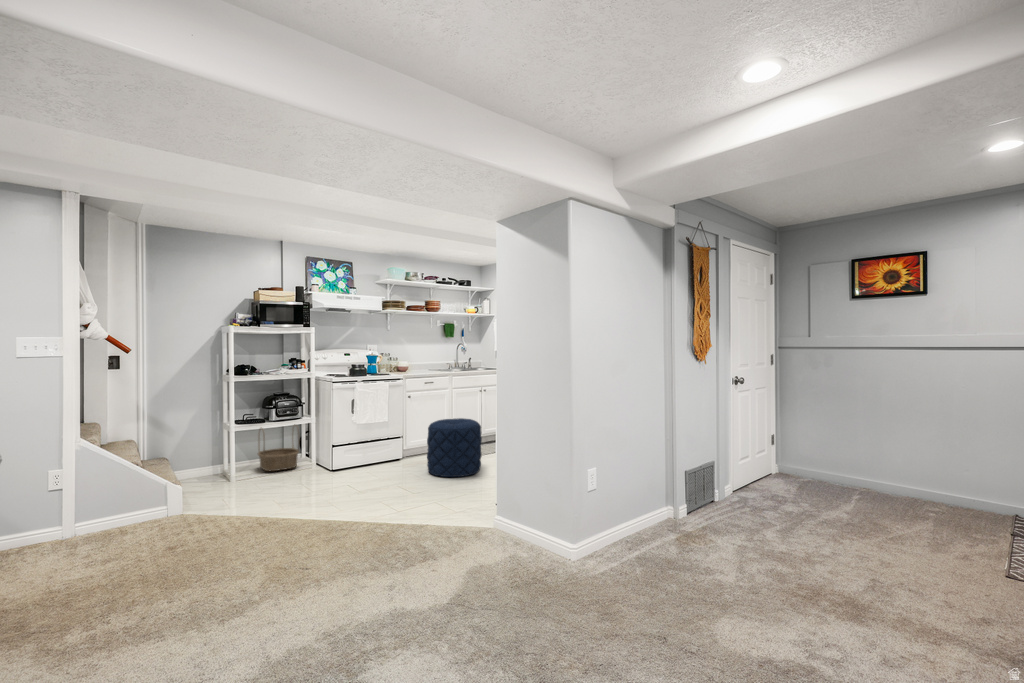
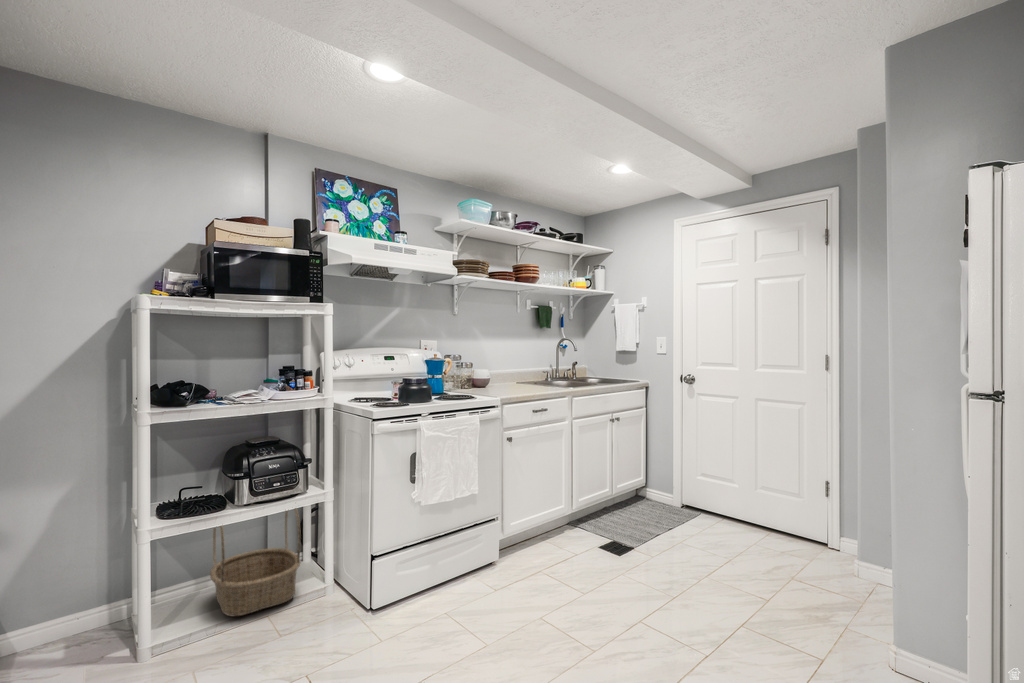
pouf: present [427,418,482,477] -> none [576,493,697,643]

